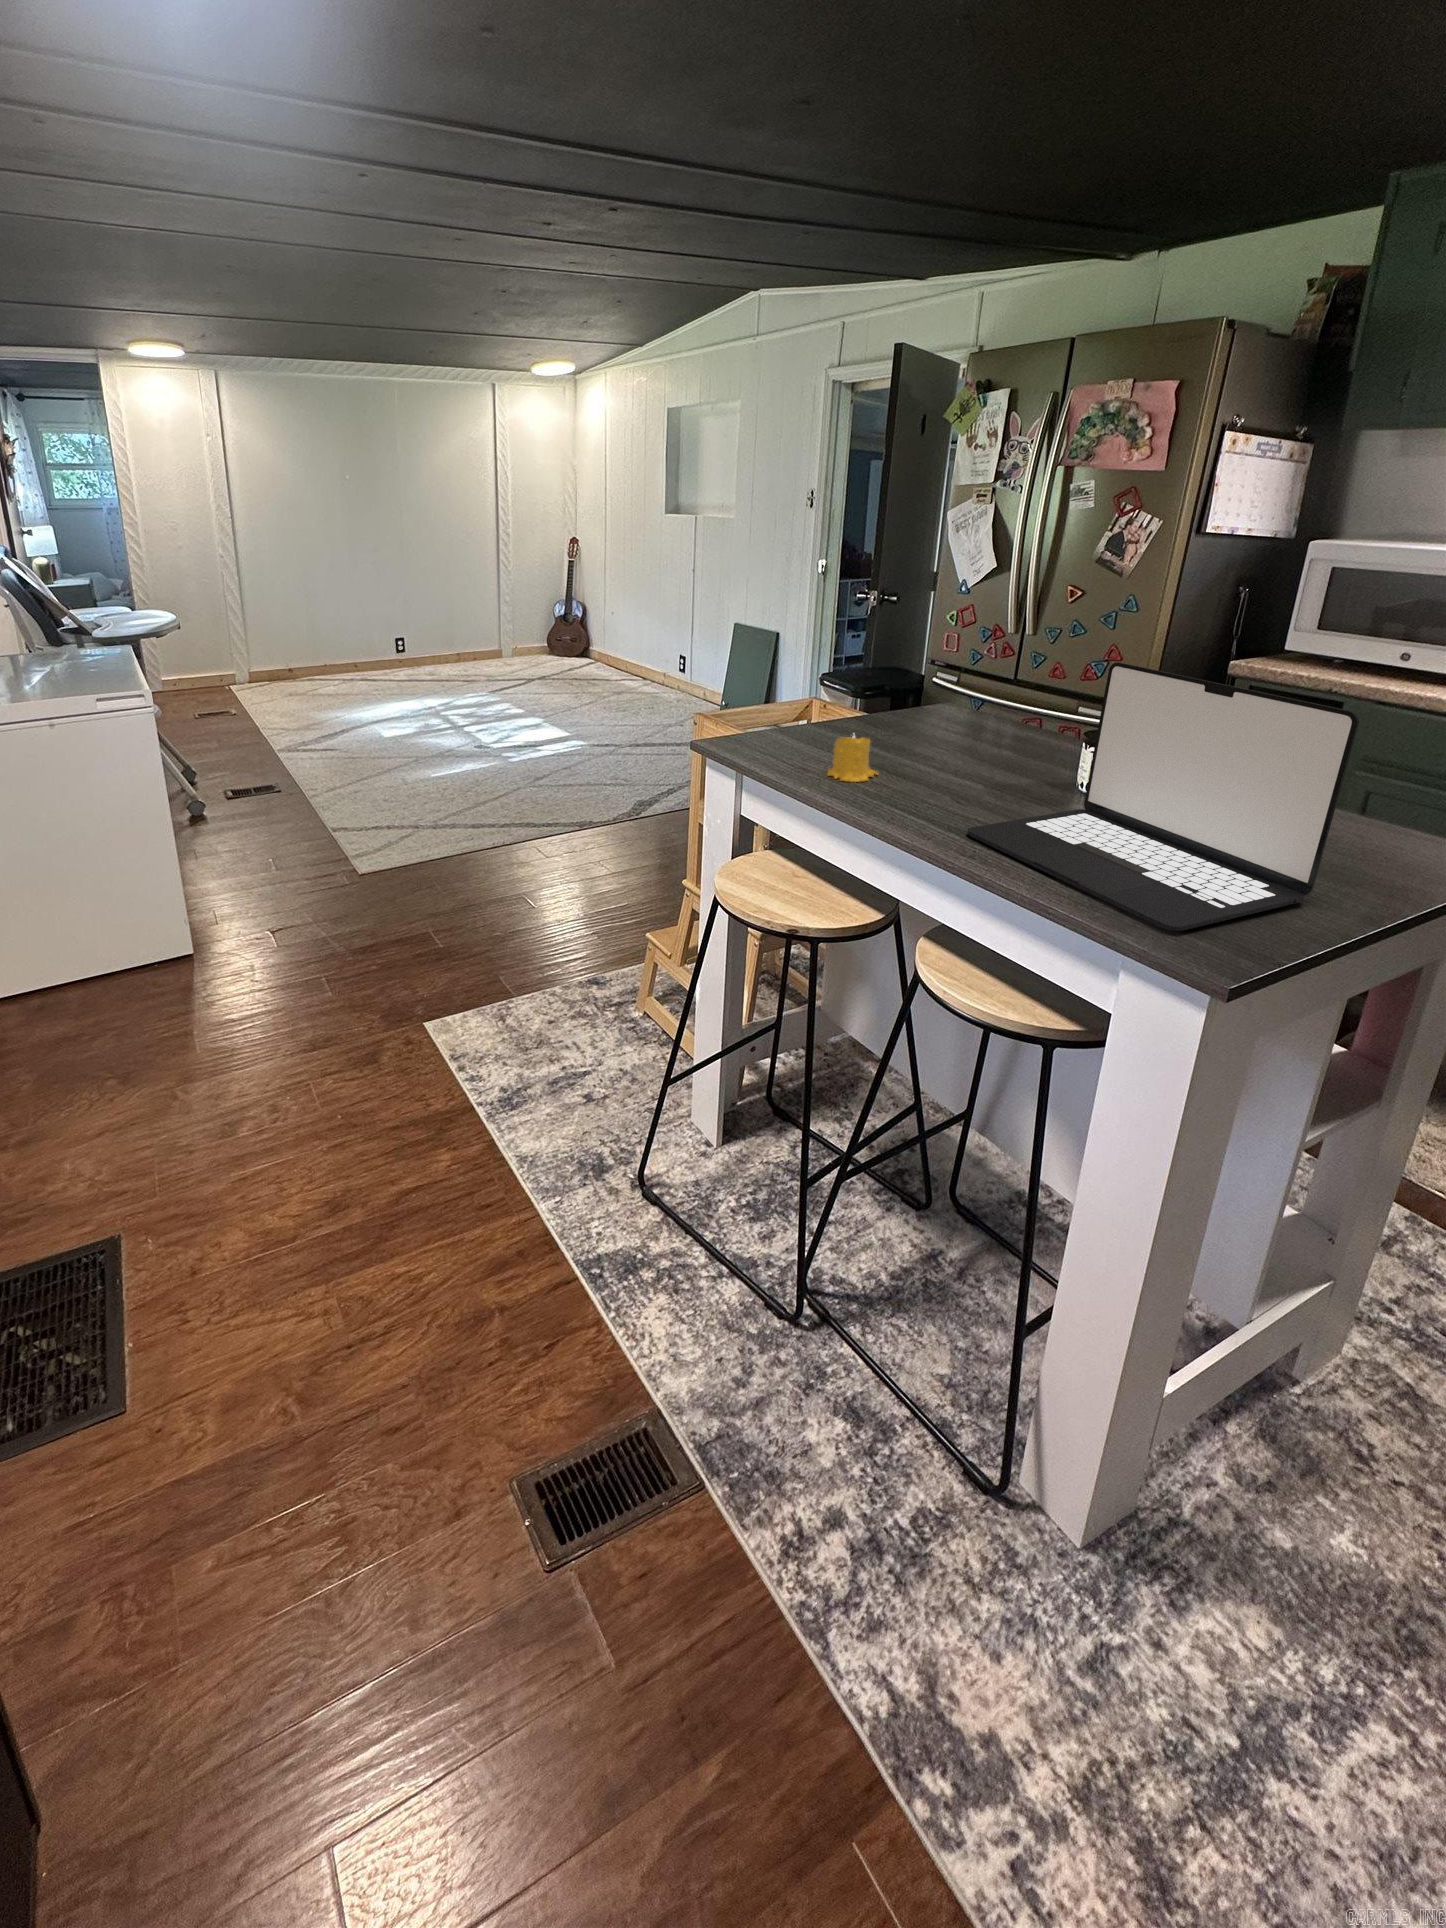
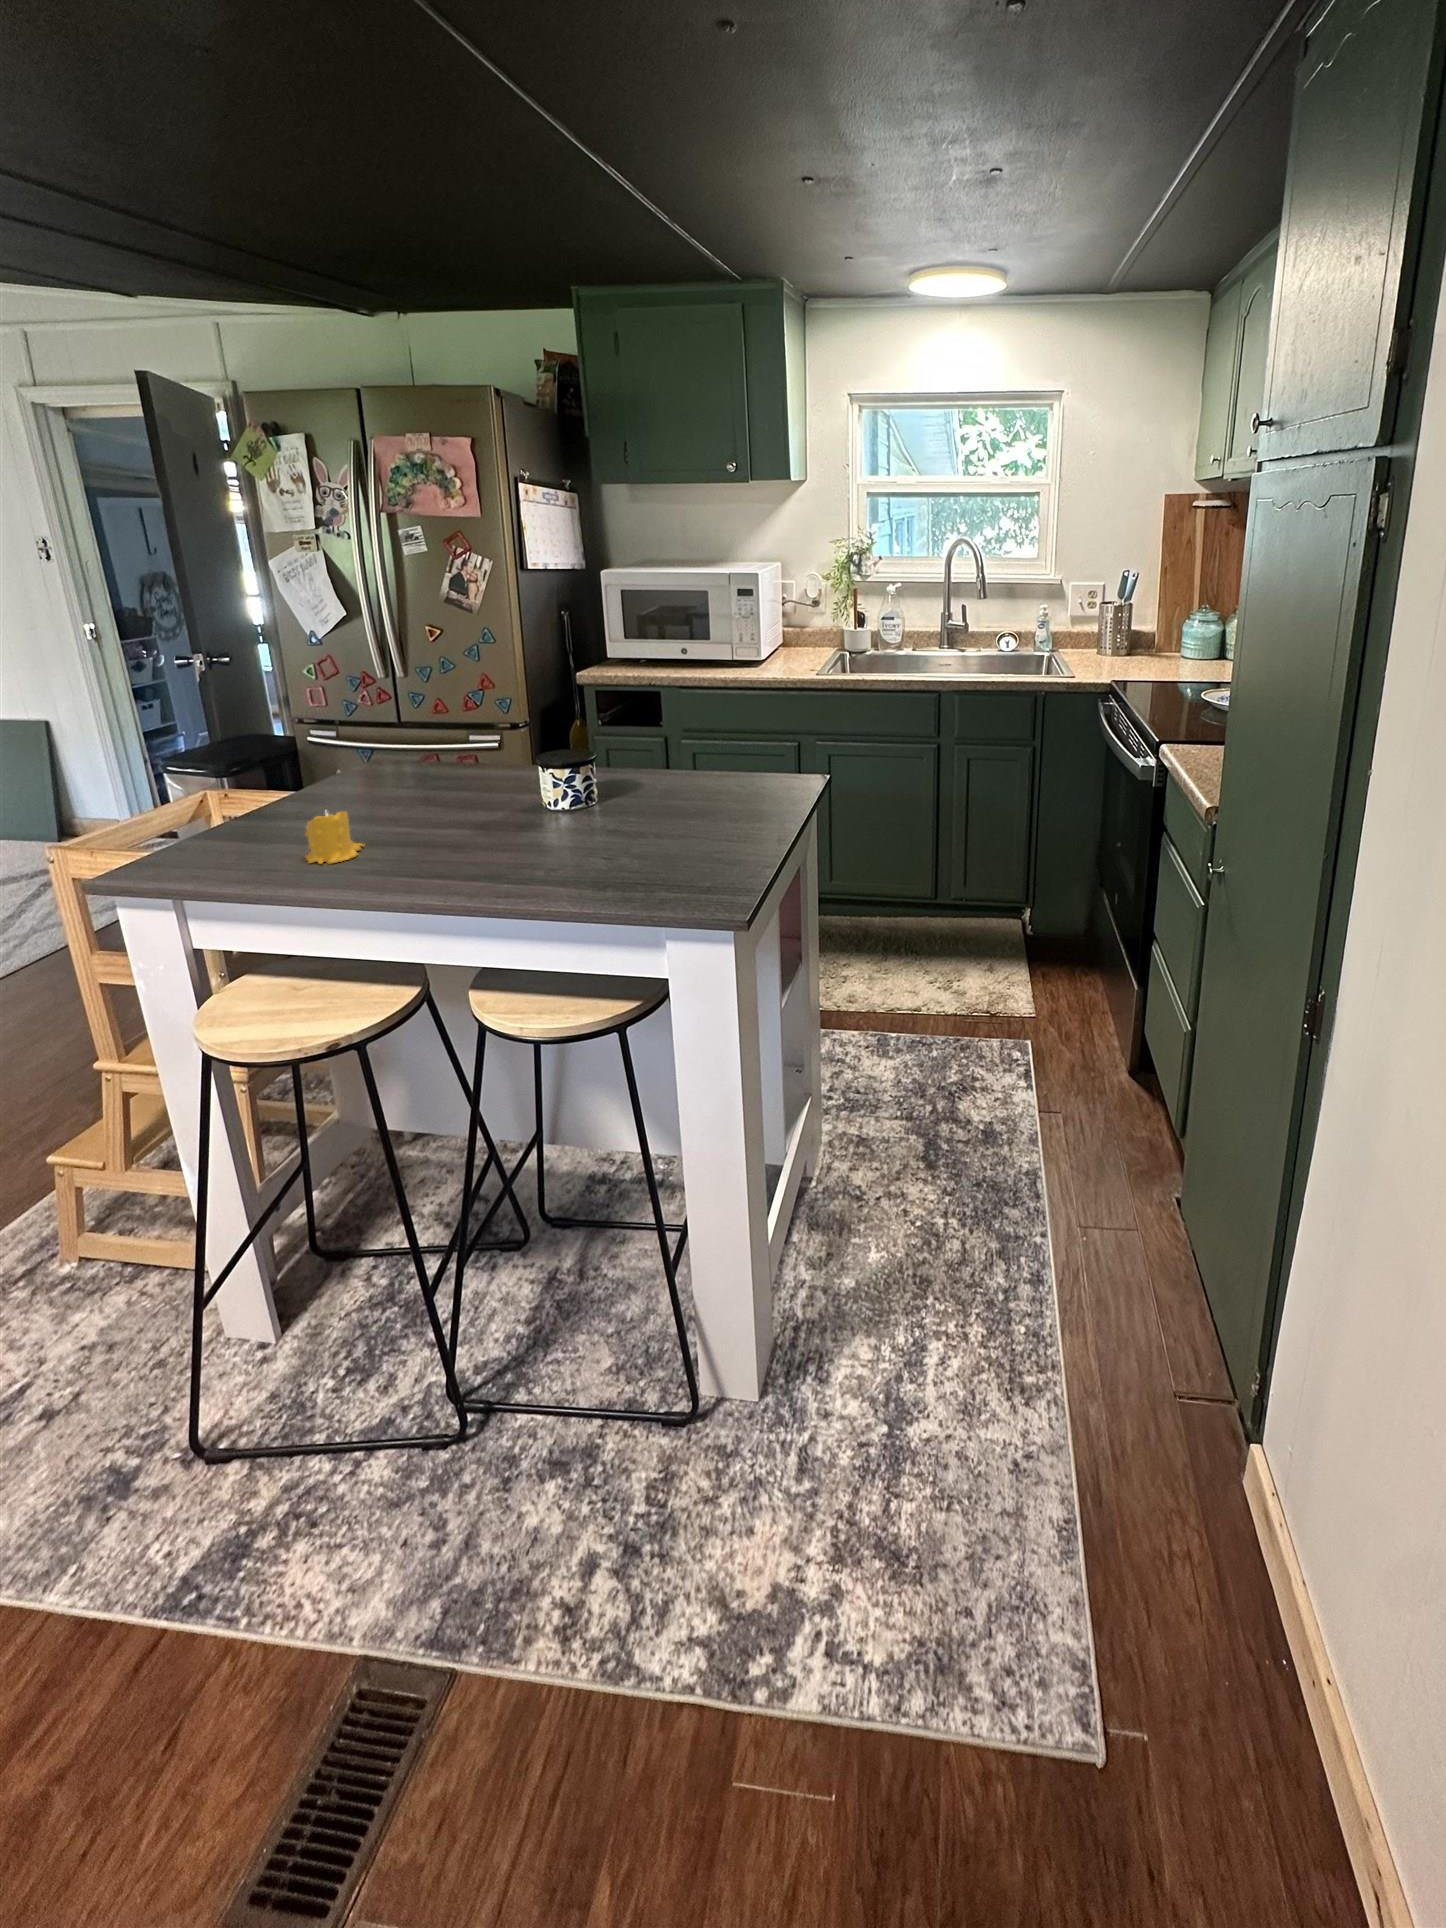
laptop: present [967,662,1359,931] -> none [492,689,747,891]

